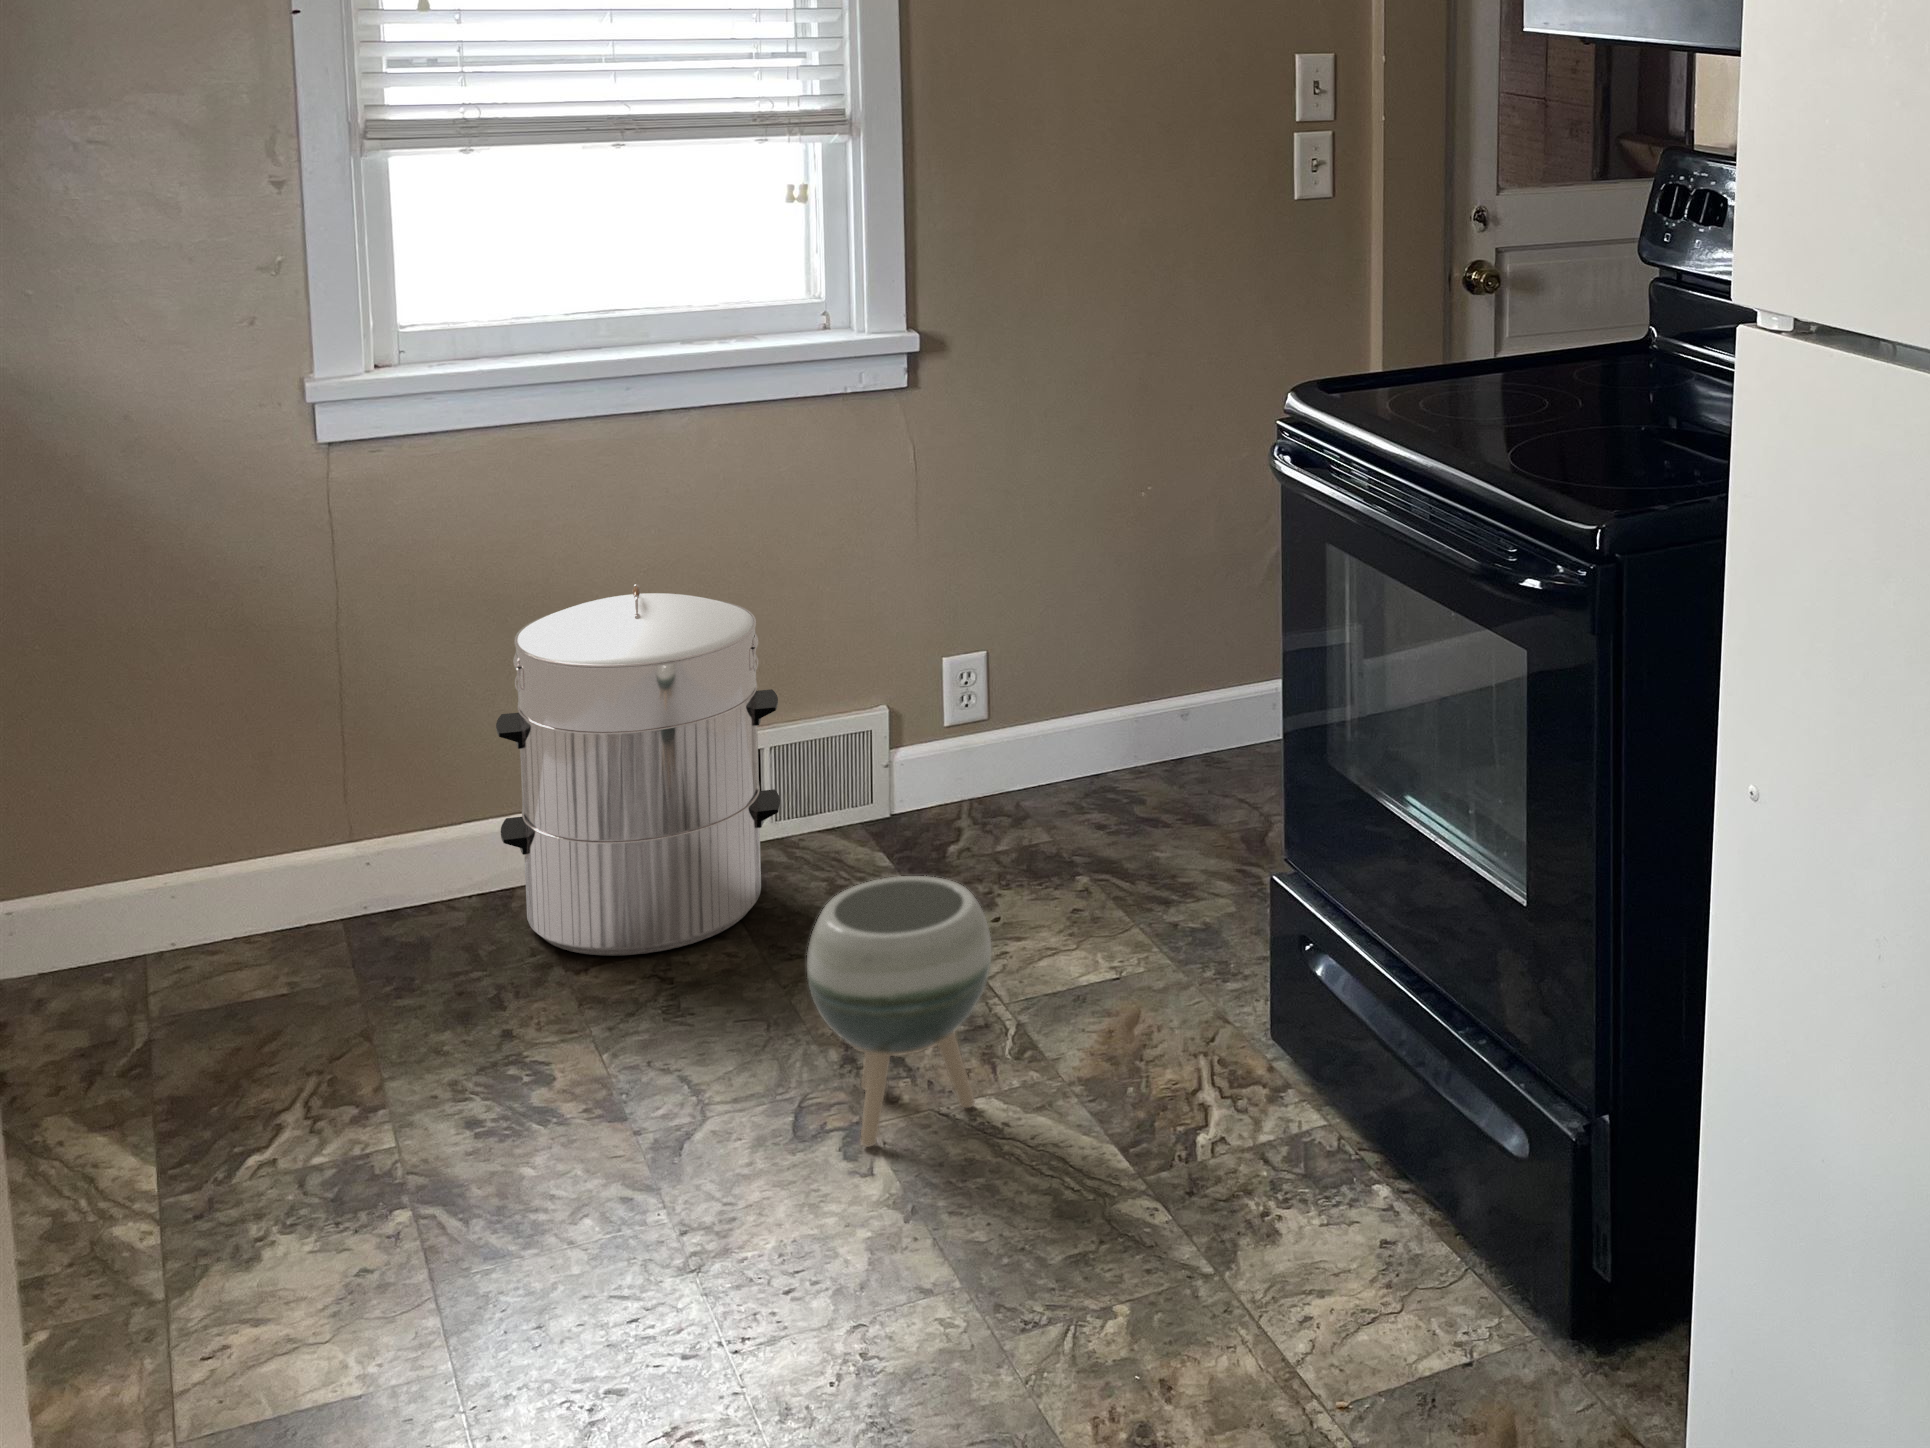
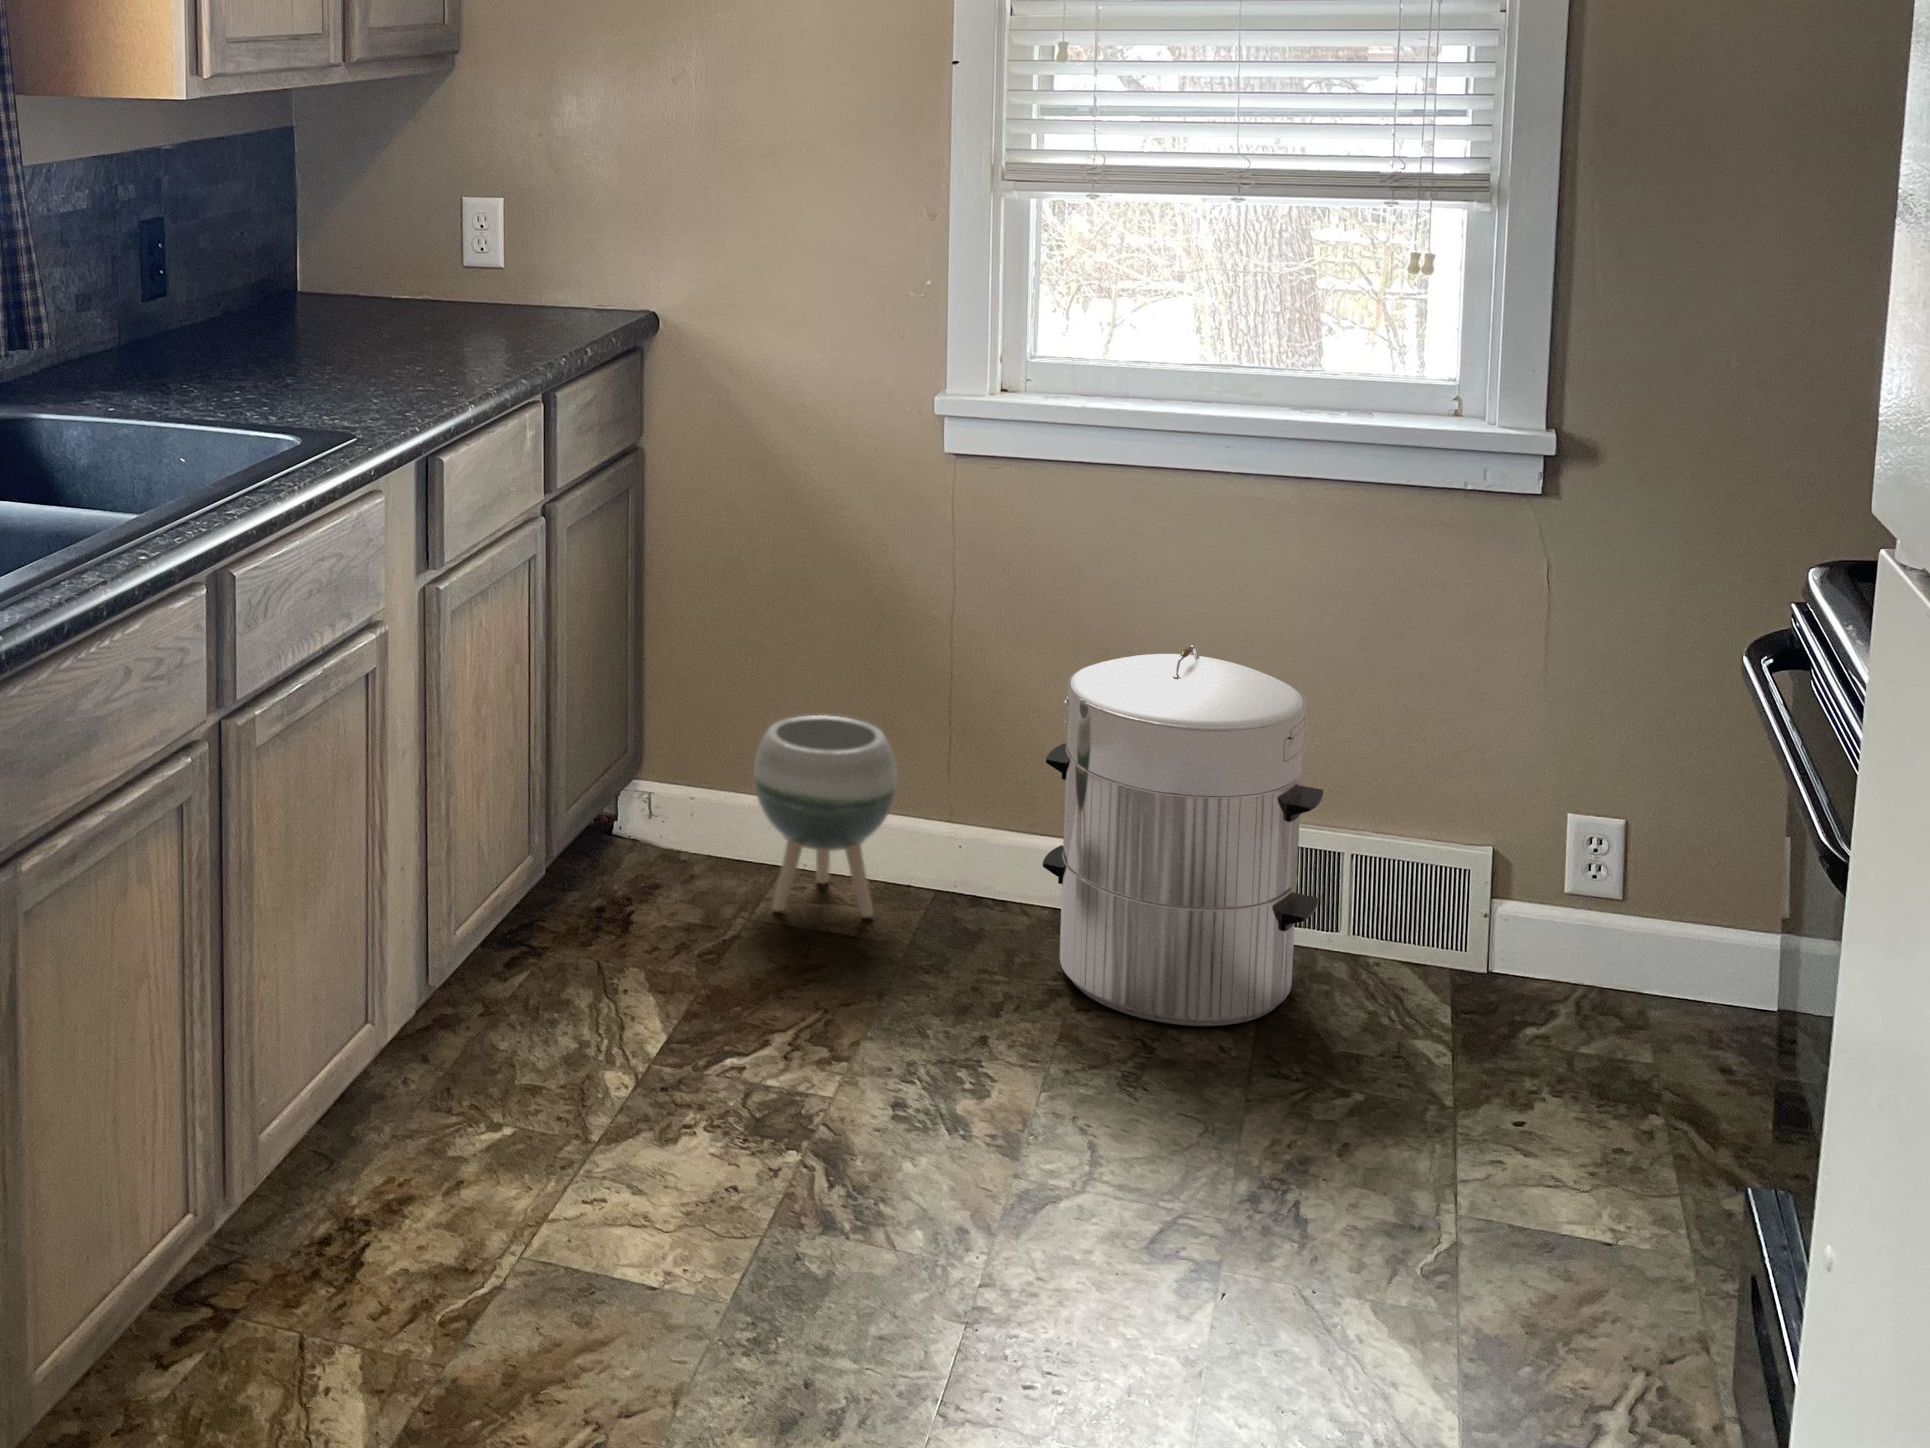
planter: present [807,876,991,1147] -> present [754,715,897,917]

